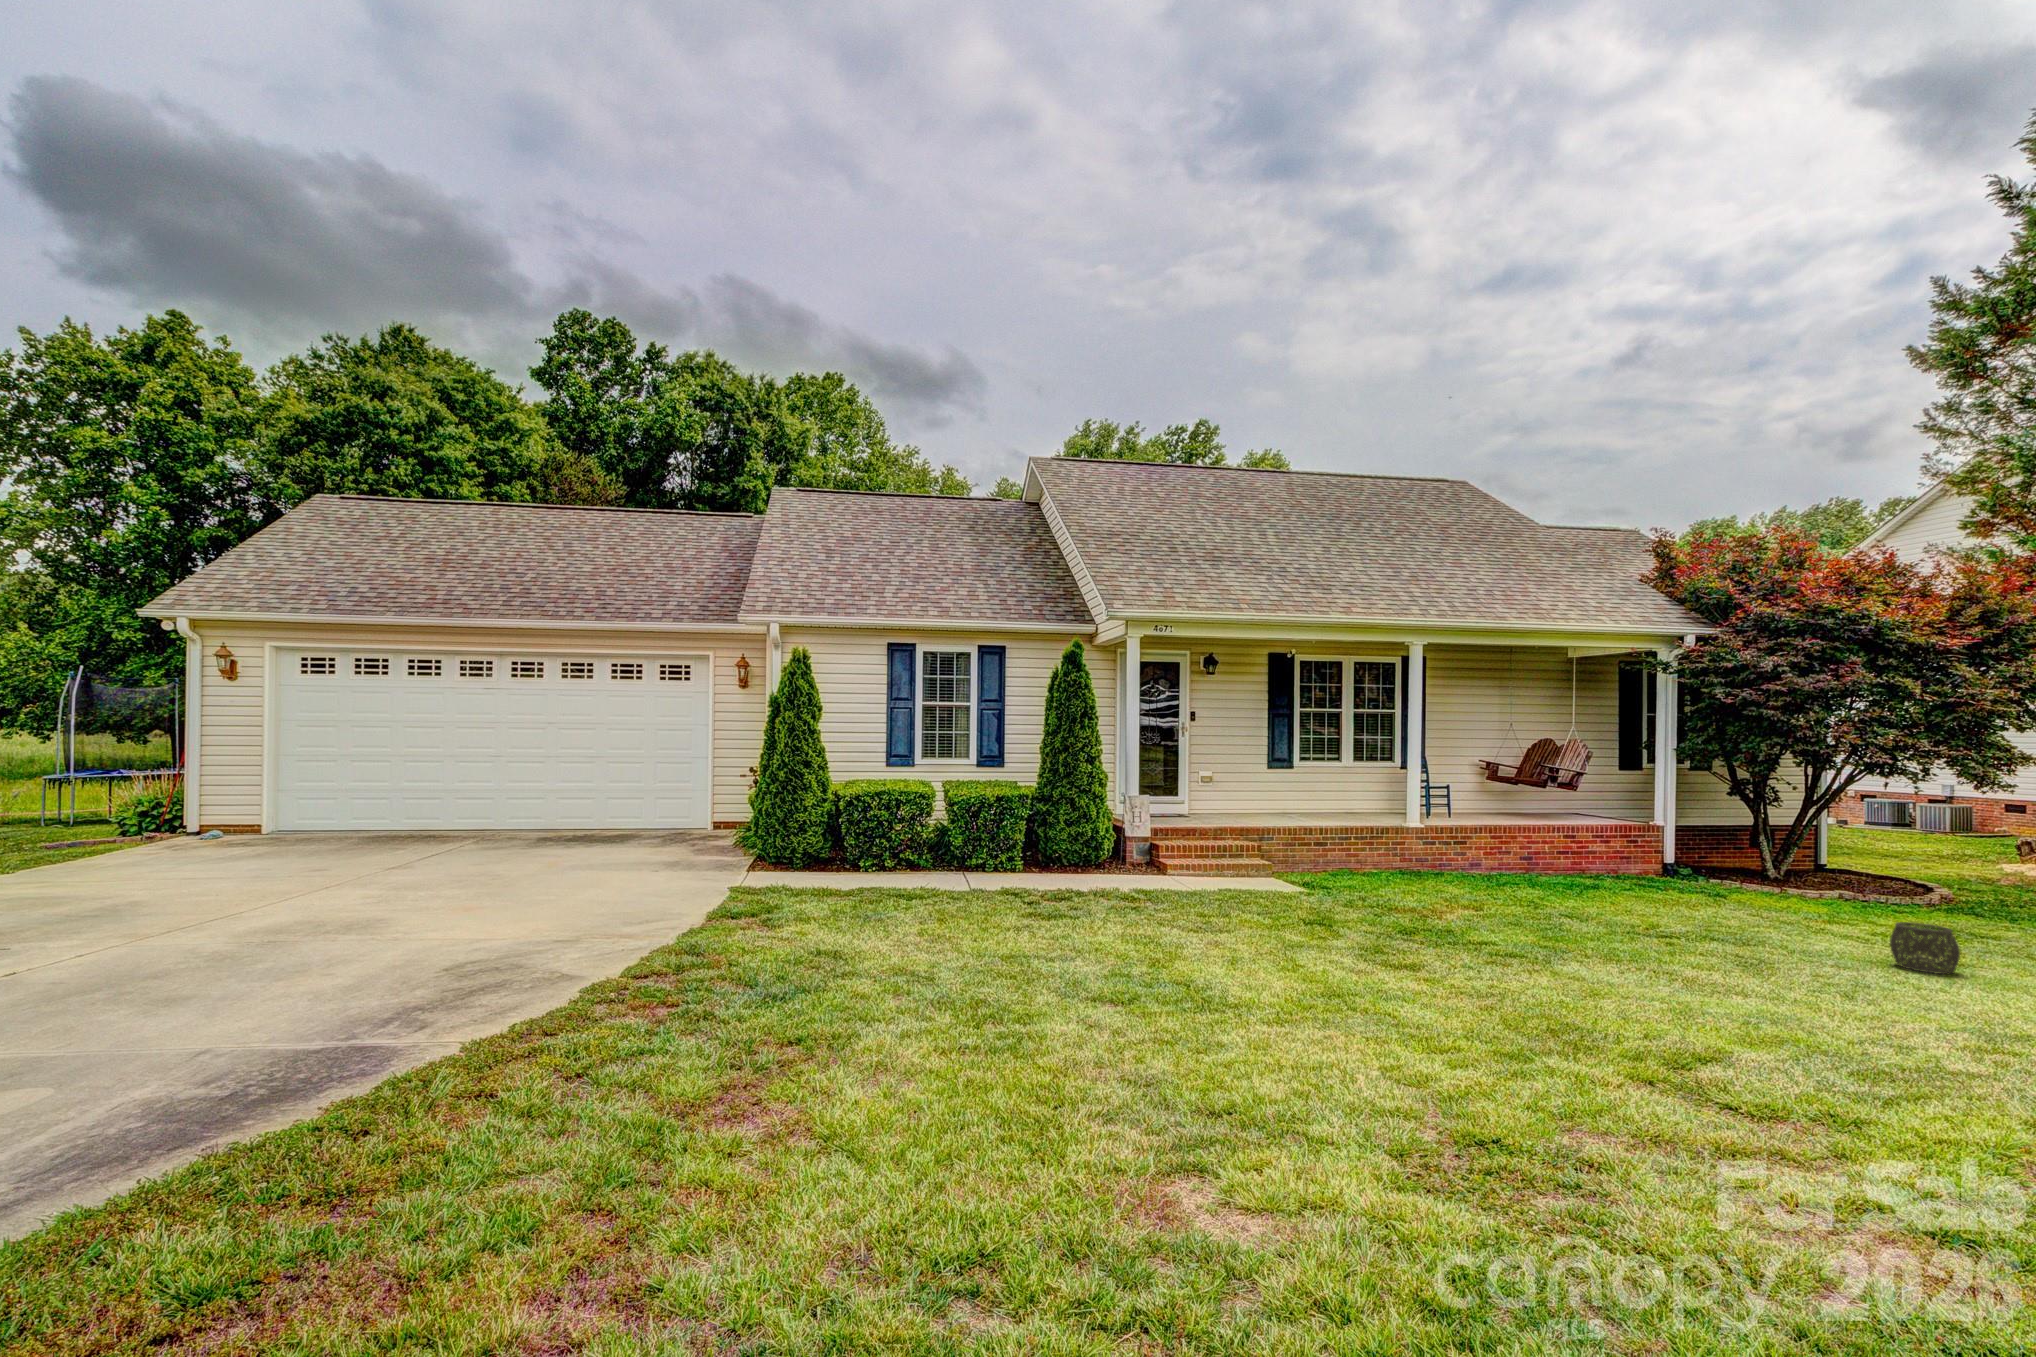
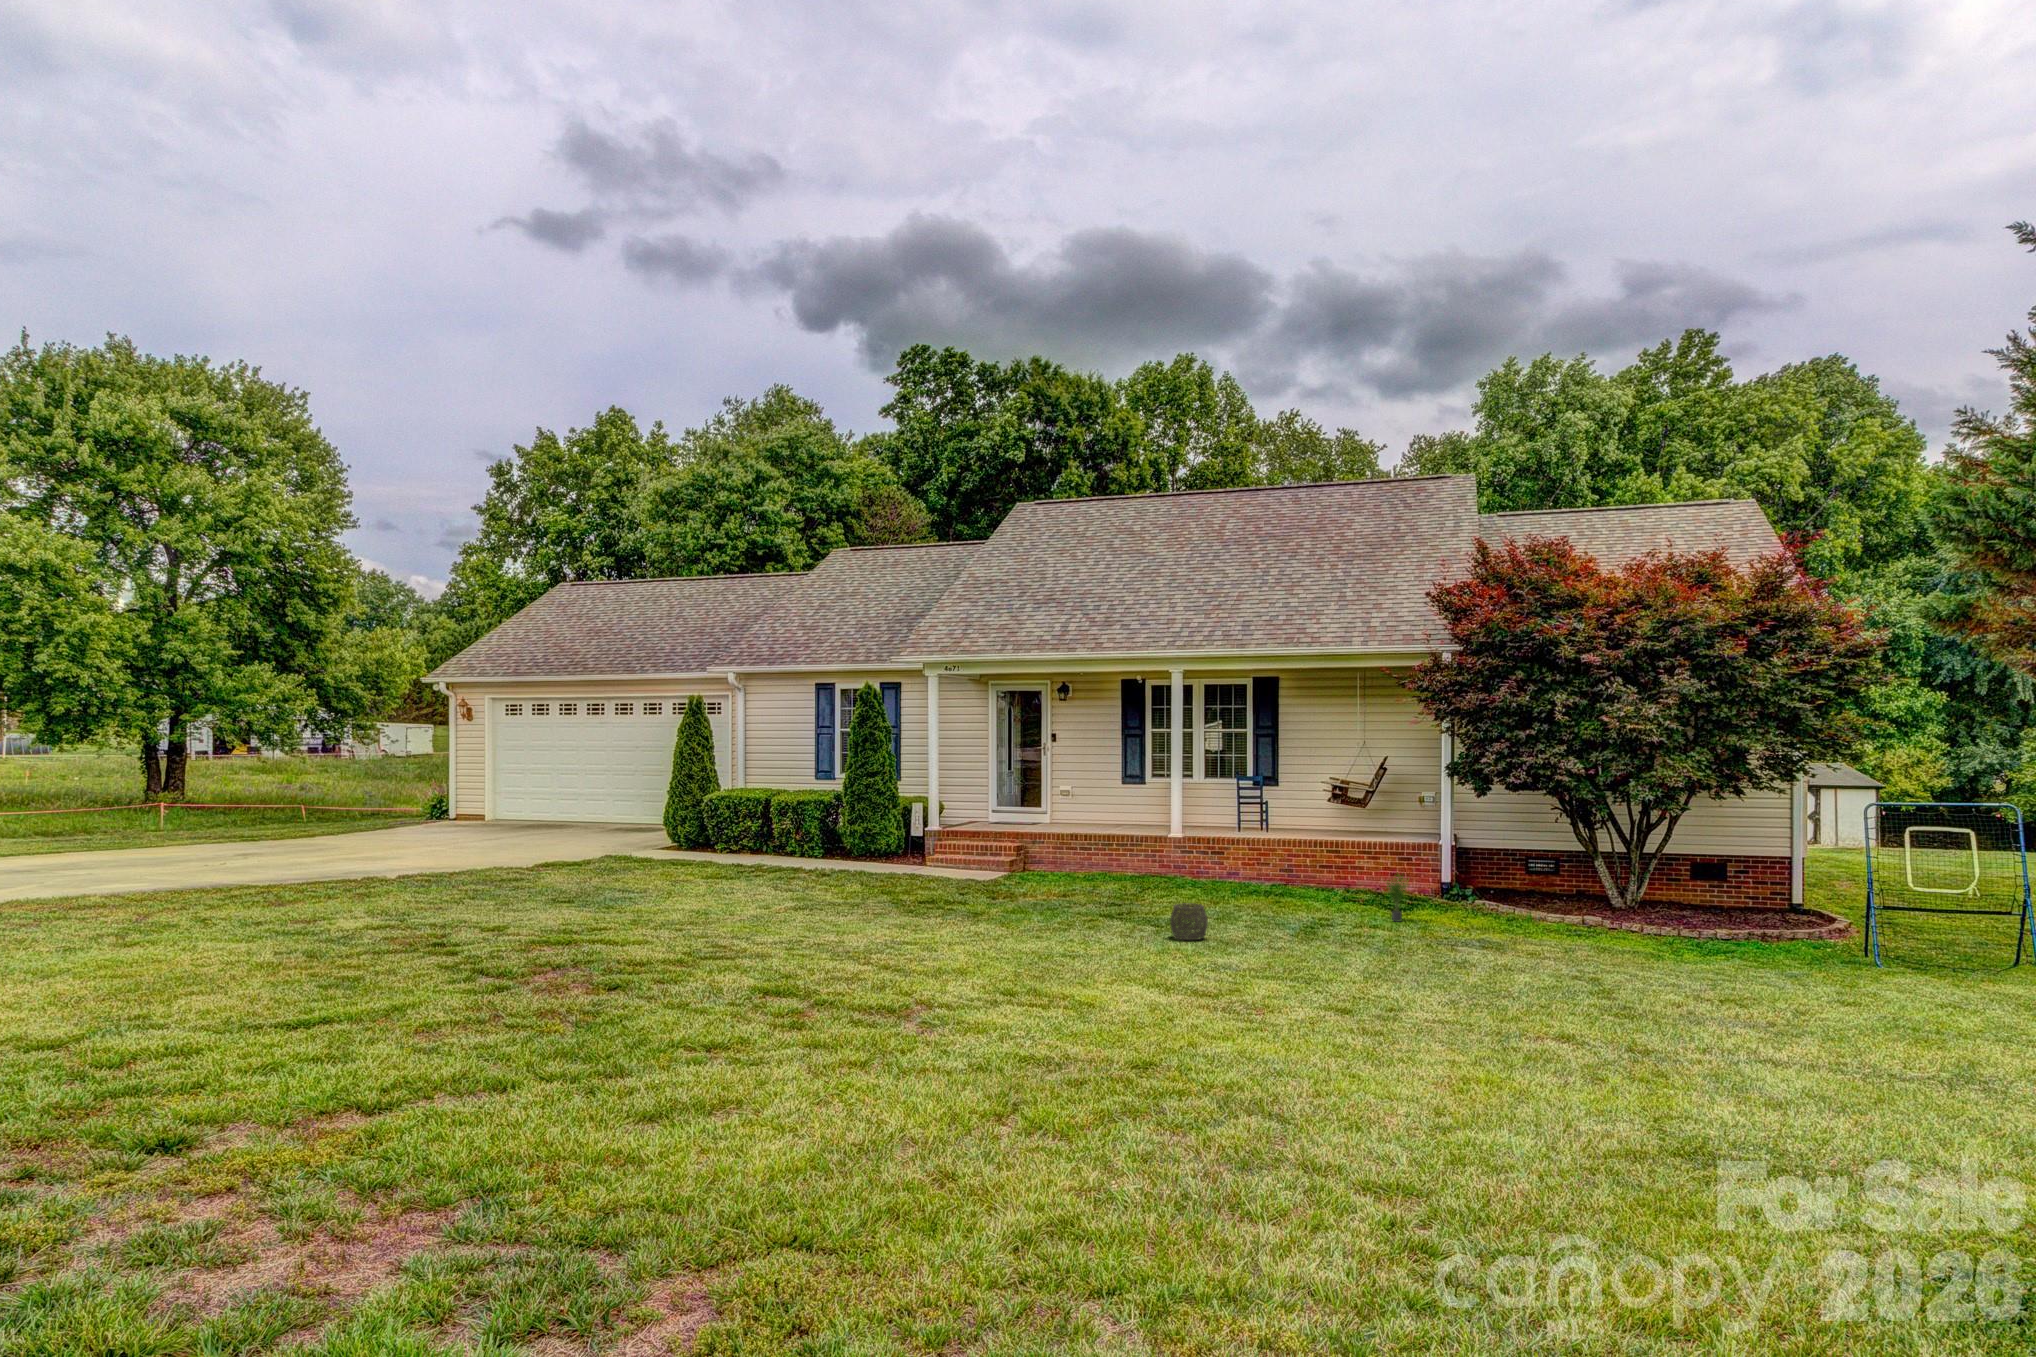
potted plant: none [1793,859,1843,913] -> present [1387,876,1407,922]

